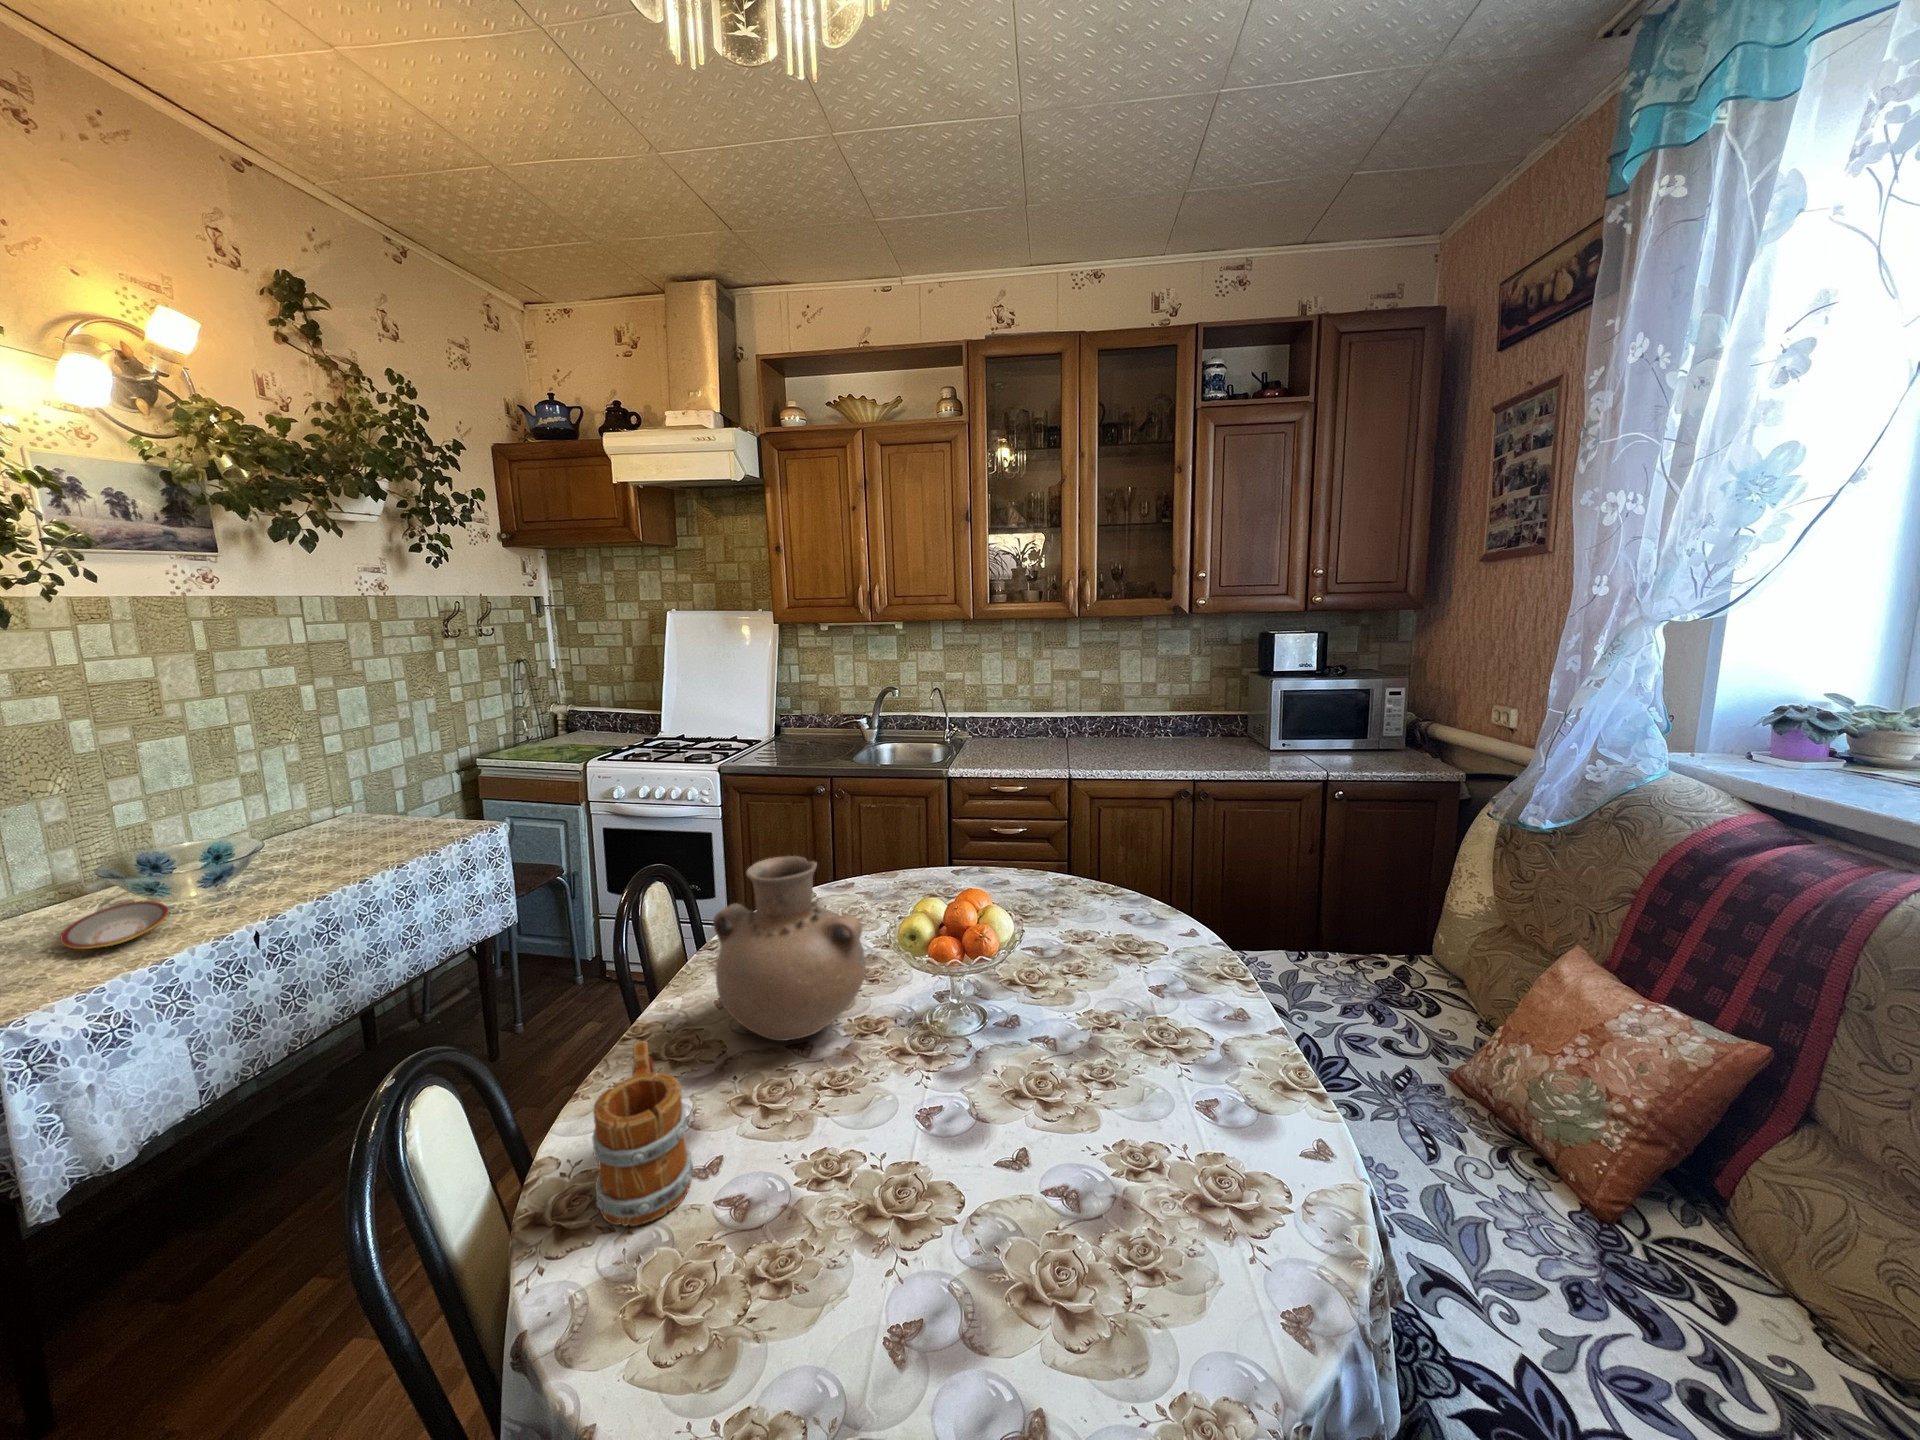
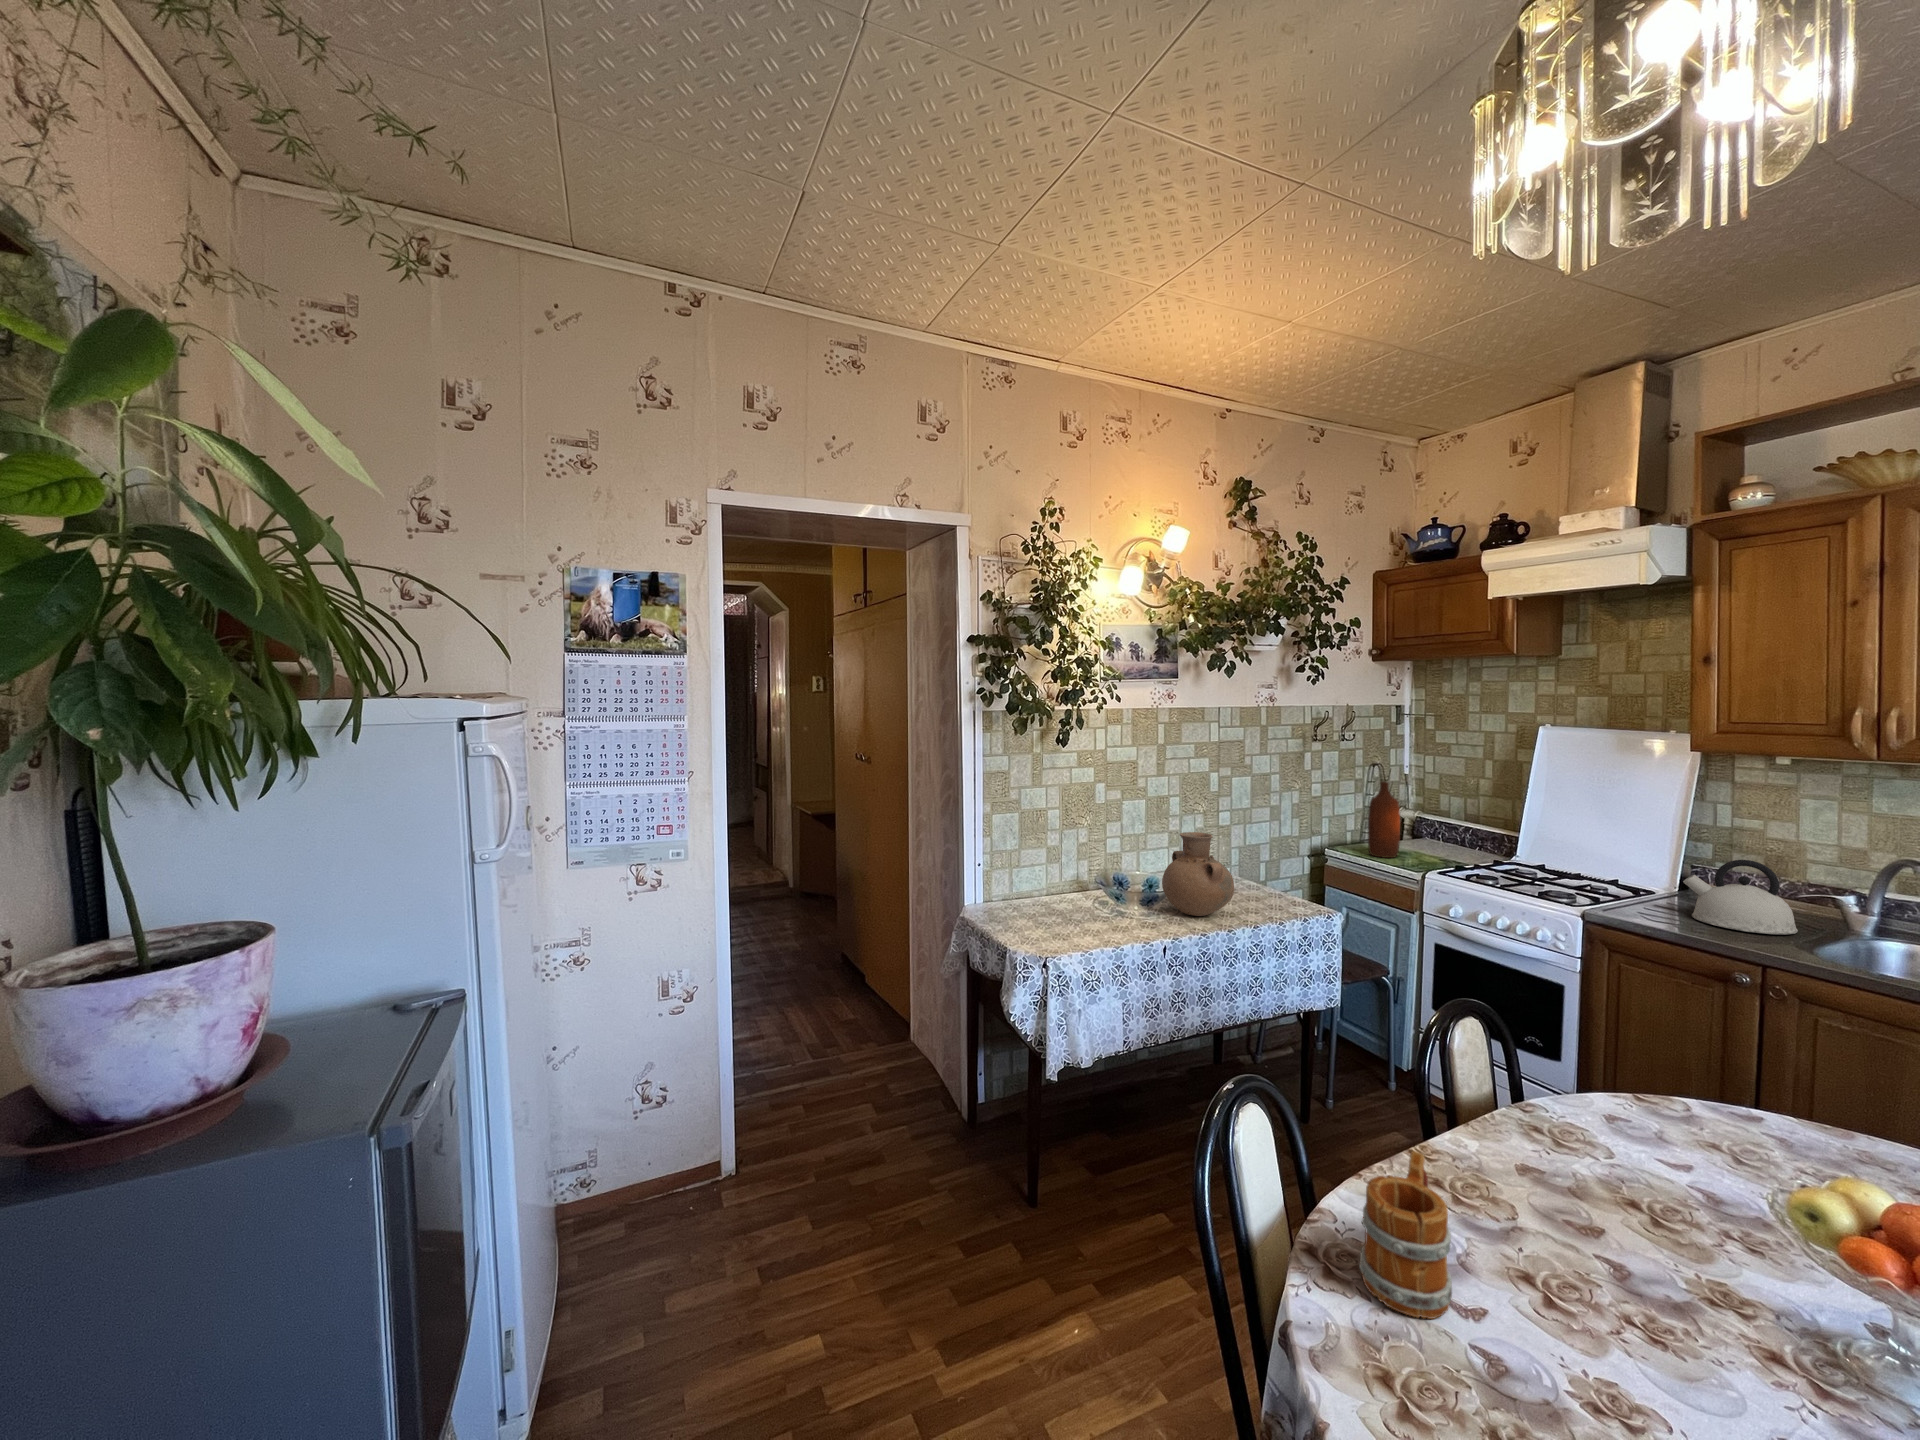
bottle: none [521,676,558,756] -> present [1368,781,1400,858]
kettle: none [778,703,841,756] -> present [1683,860,1798,934]
vase: present [713,856,866,1041] -> present [1162,832,1234,916]
plate: present [61,901,168,949] -> none [1082,903,1127,928]

